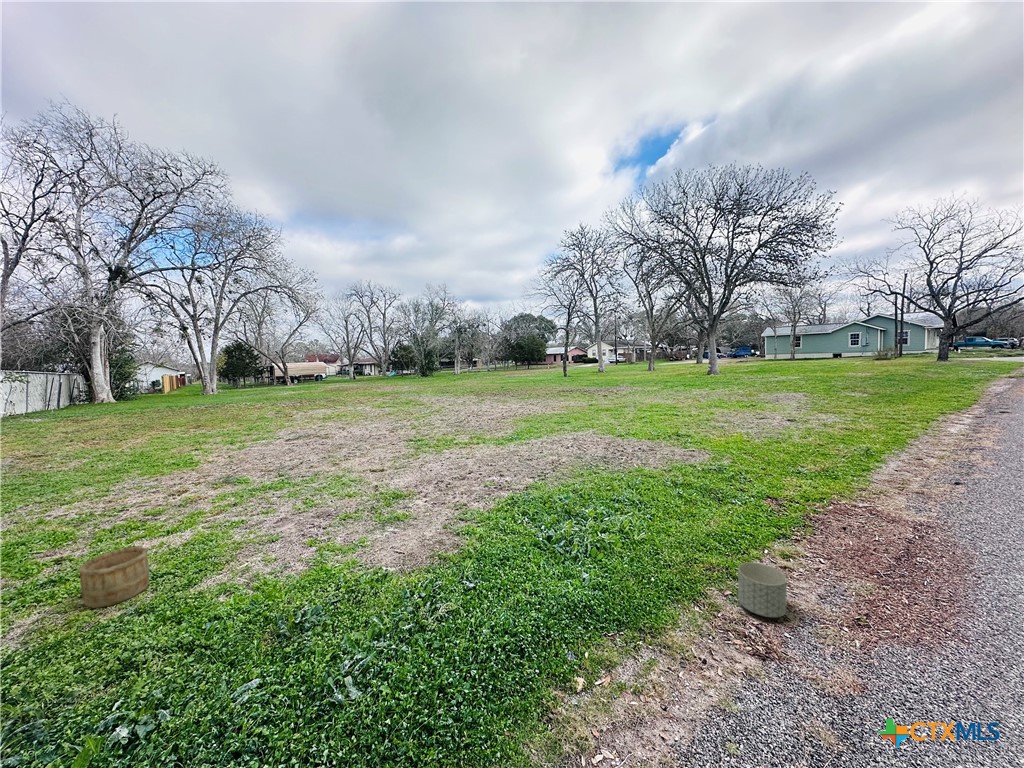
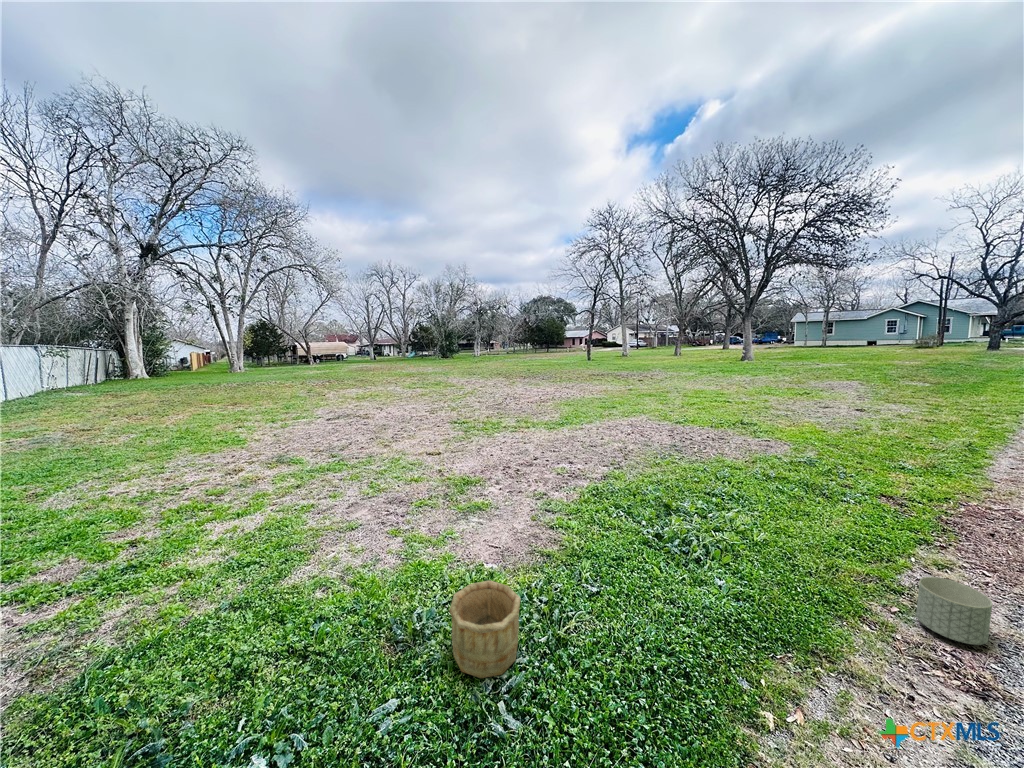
wooden bucket: present [77,546,149,608] -> present [449,581,521,678]

